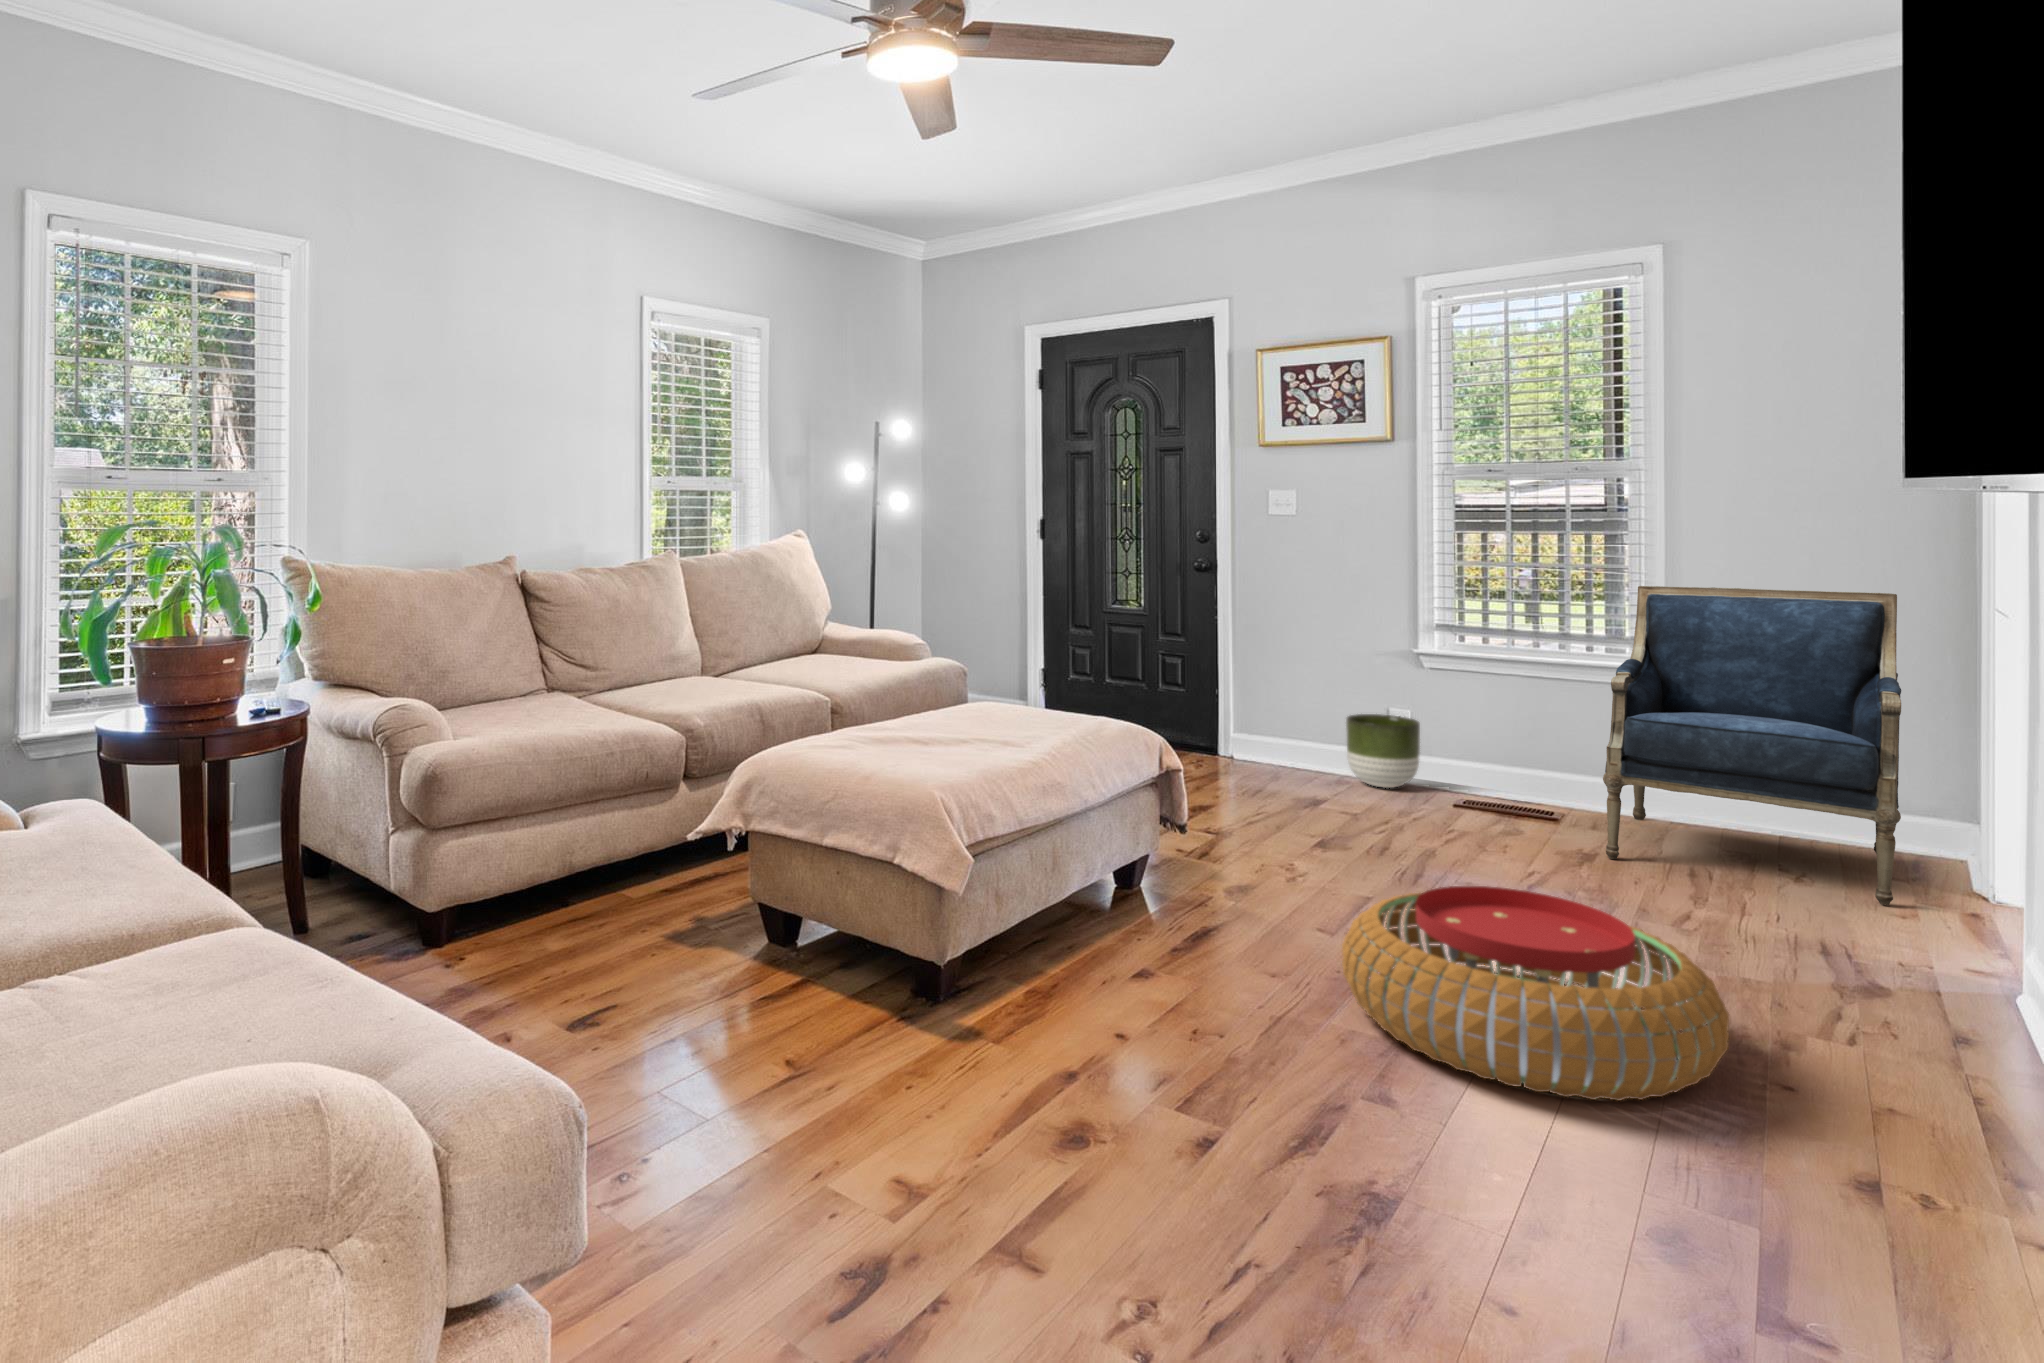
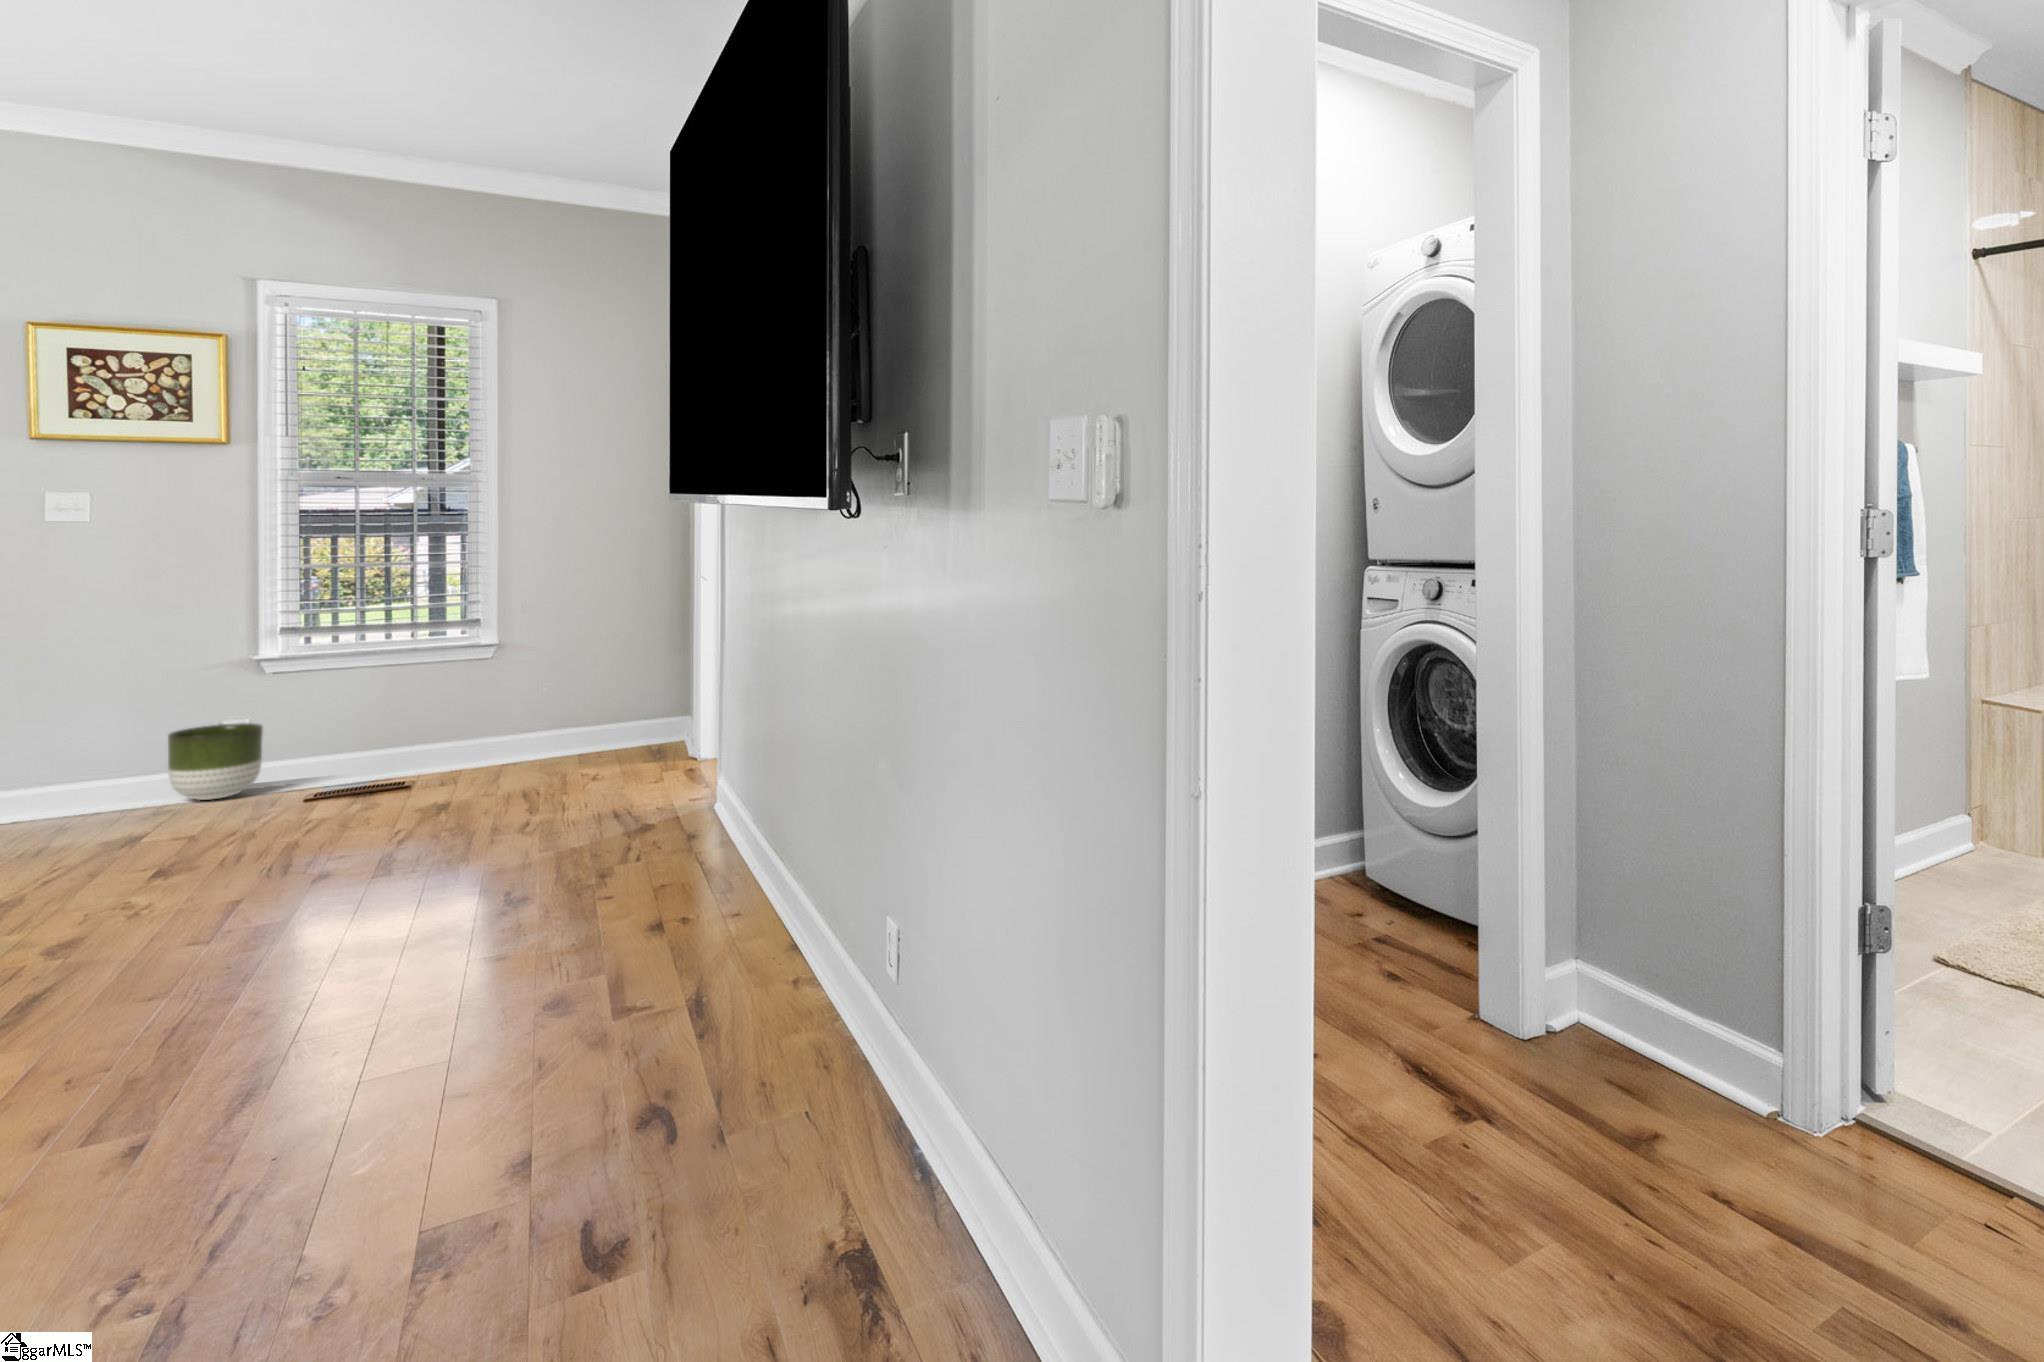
armchair: present [1603,586,1901,905] -> none [456,577,656,802]
pouf: present [1342,886,1729,1101] -> none [243,826,576,987]

